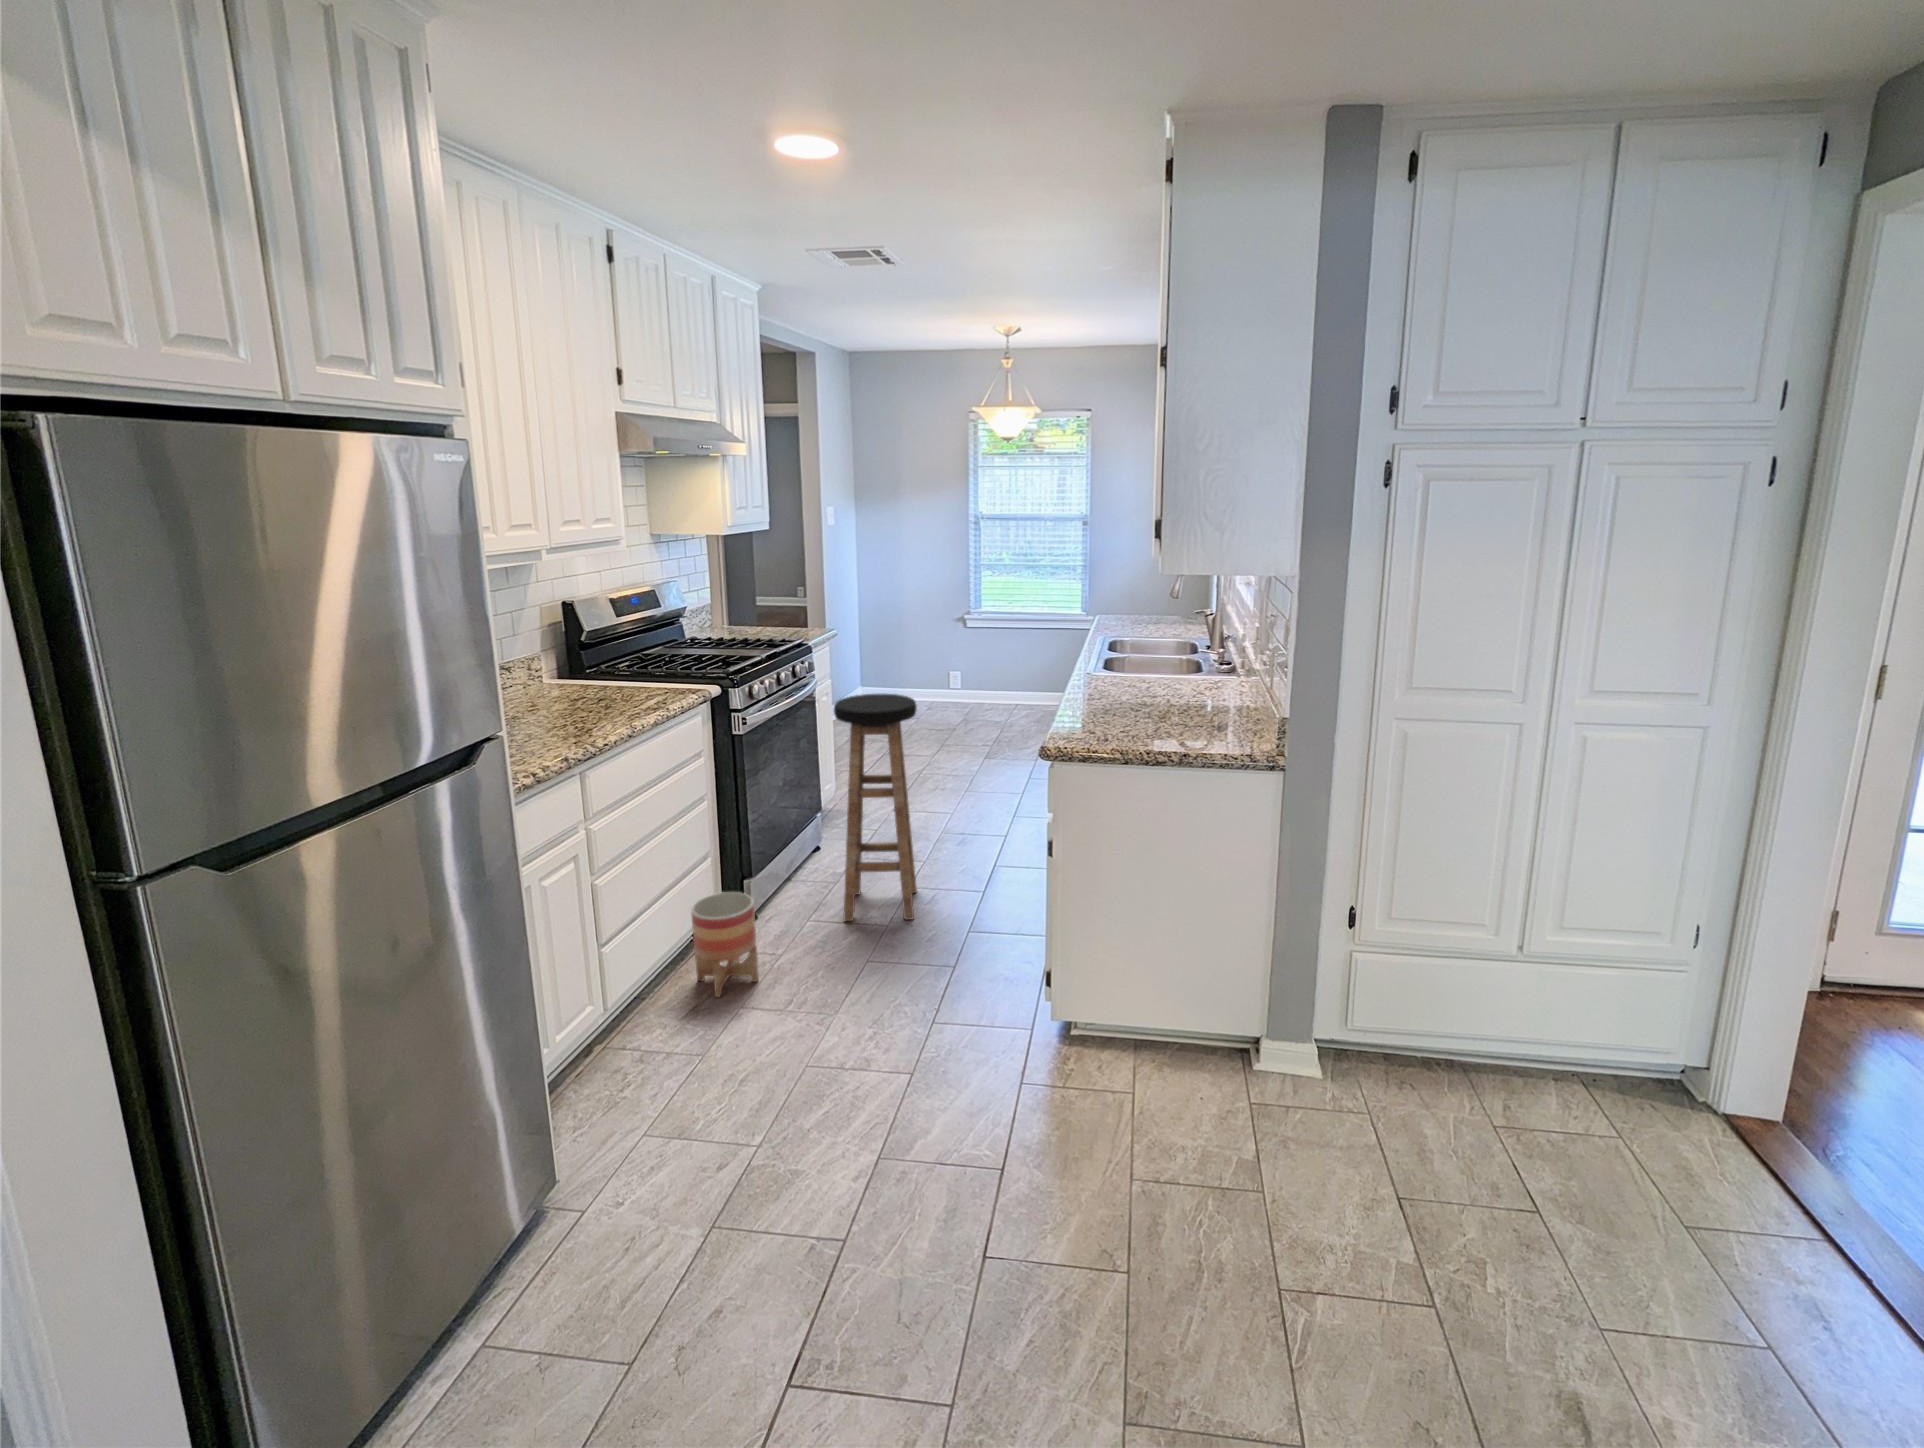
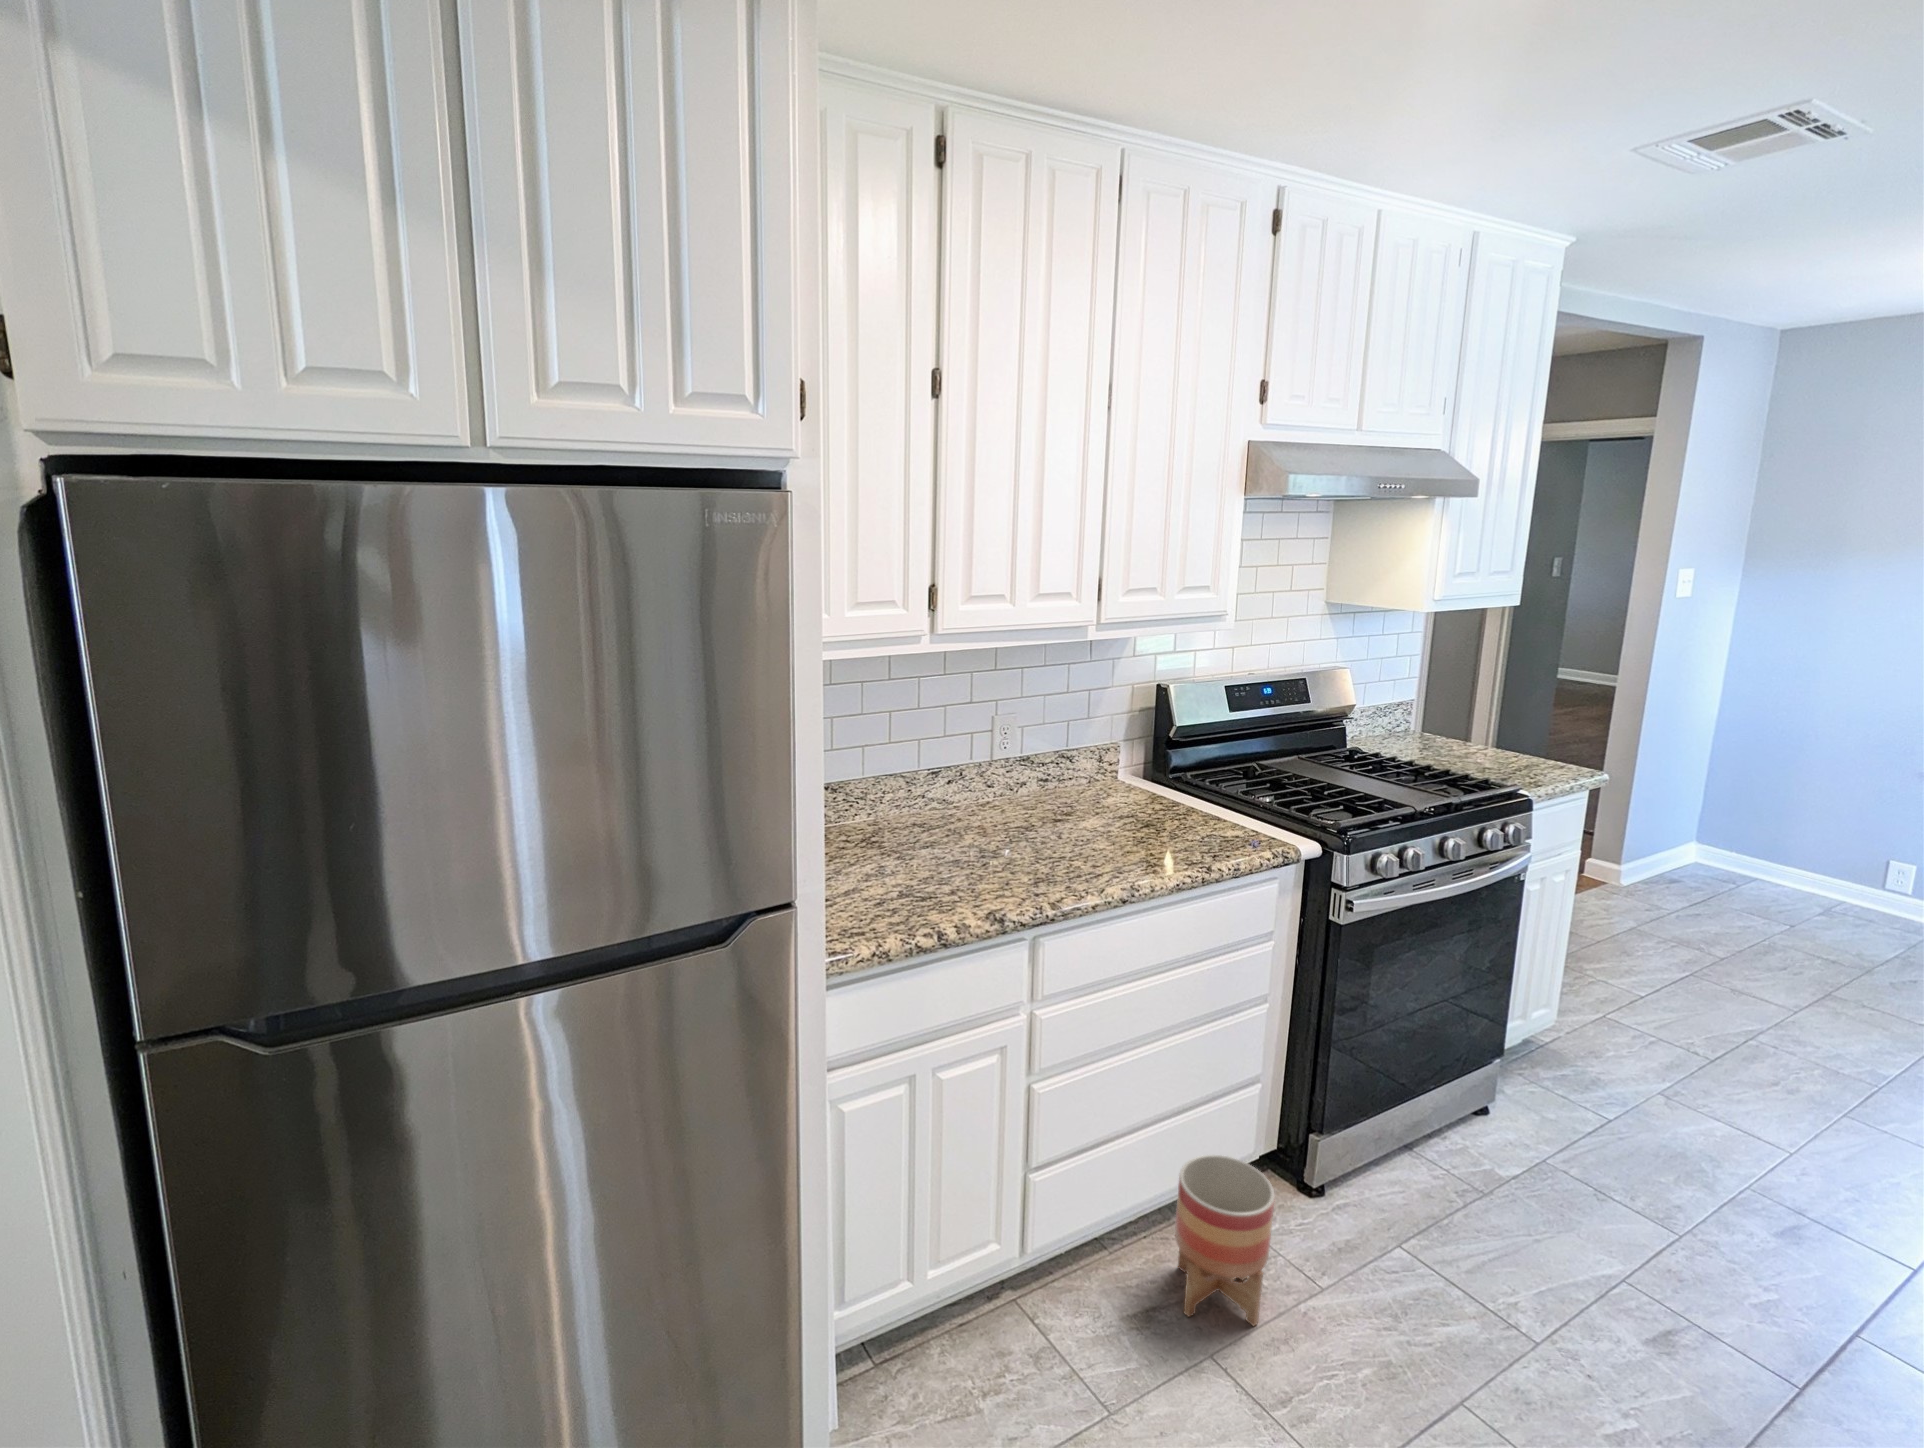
bar stool: present [834,694,917,921] -> none [1450,923,1686,1376]

